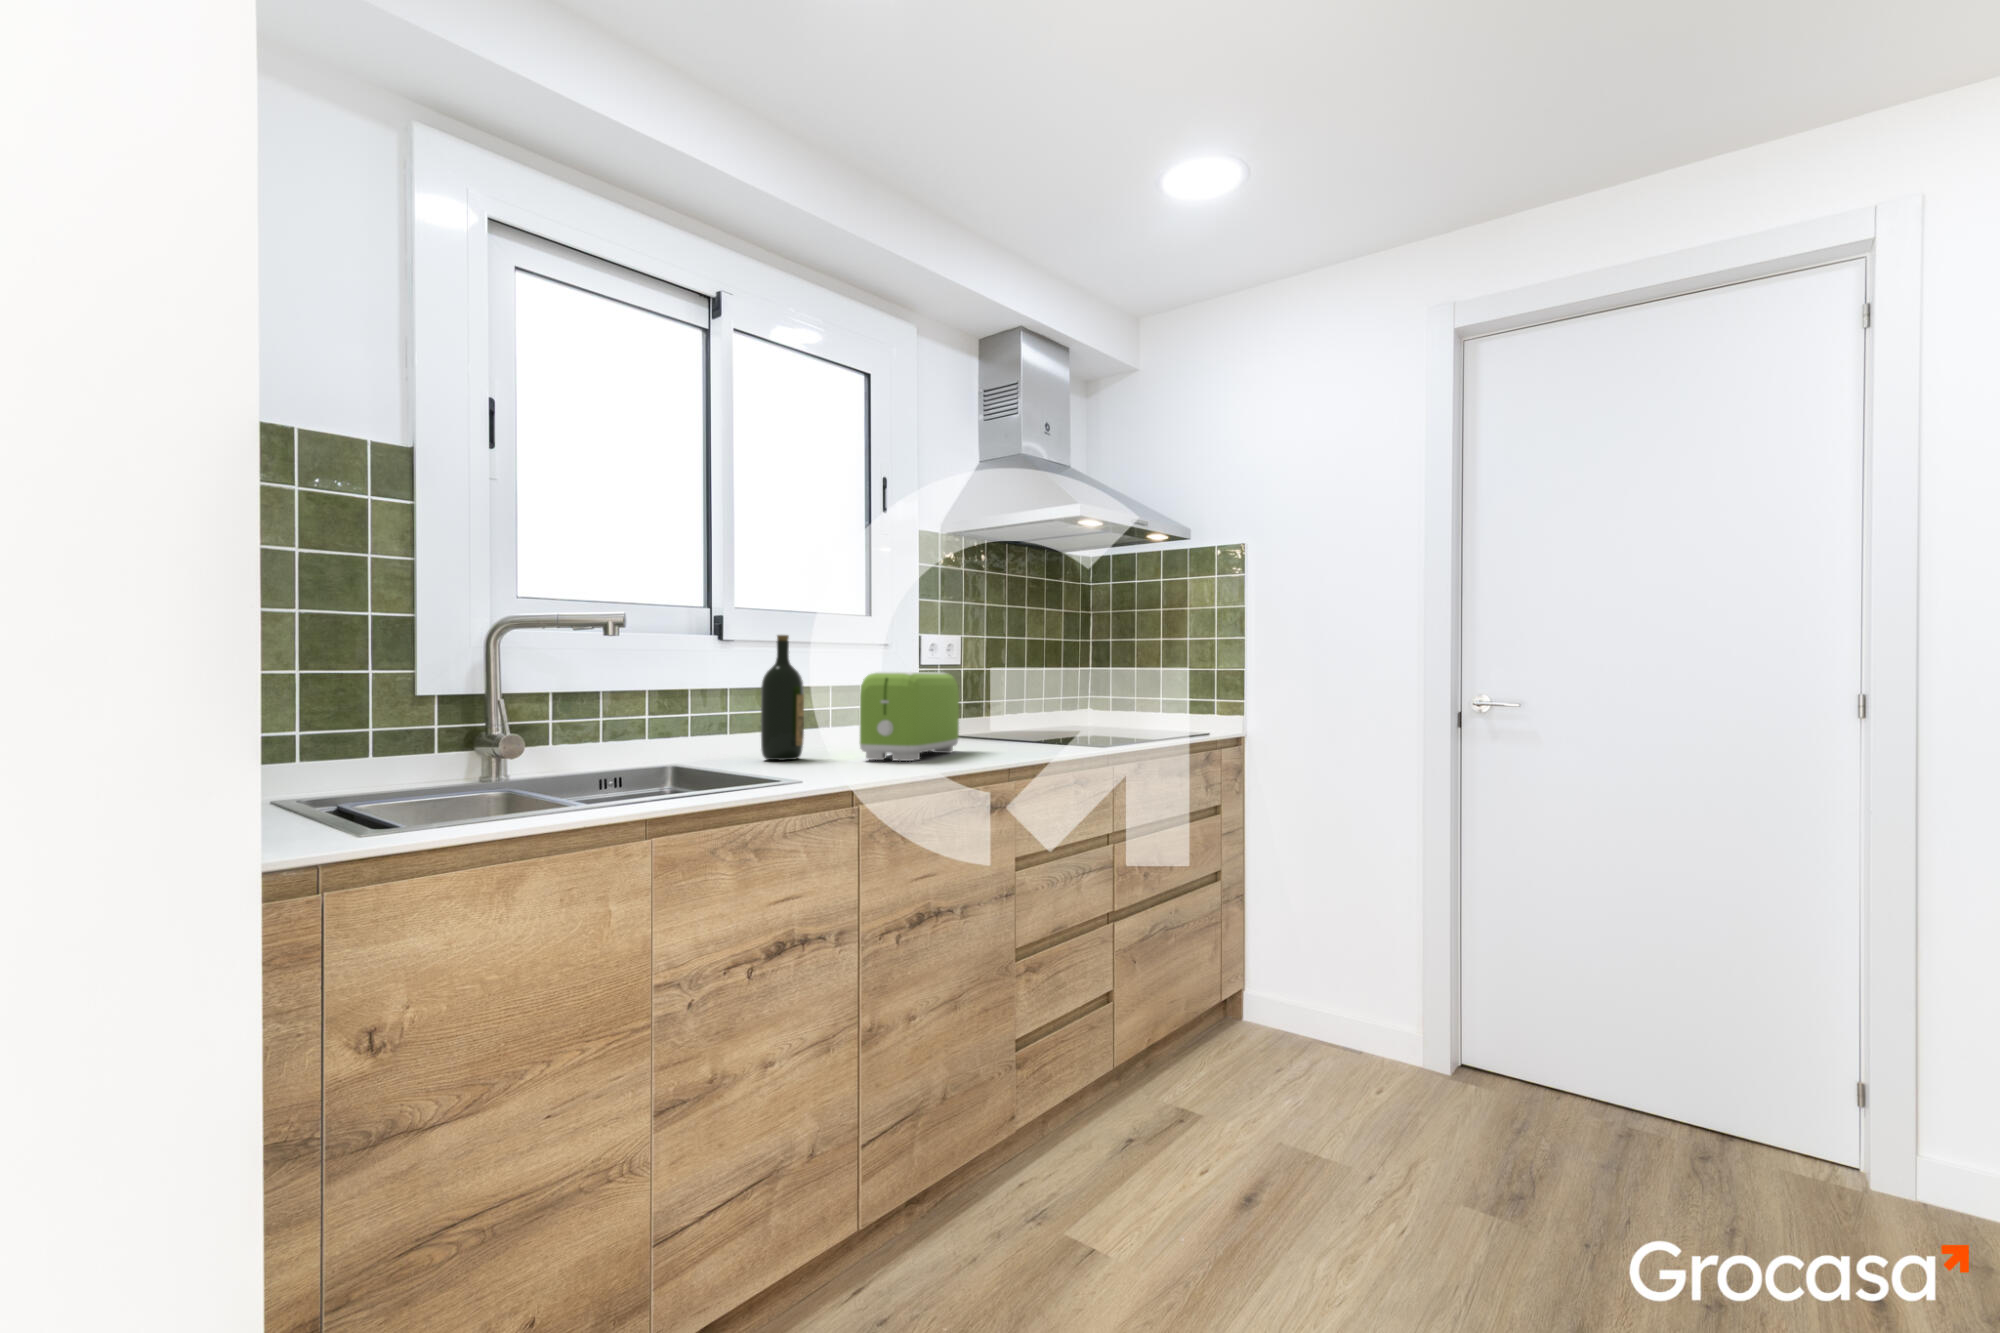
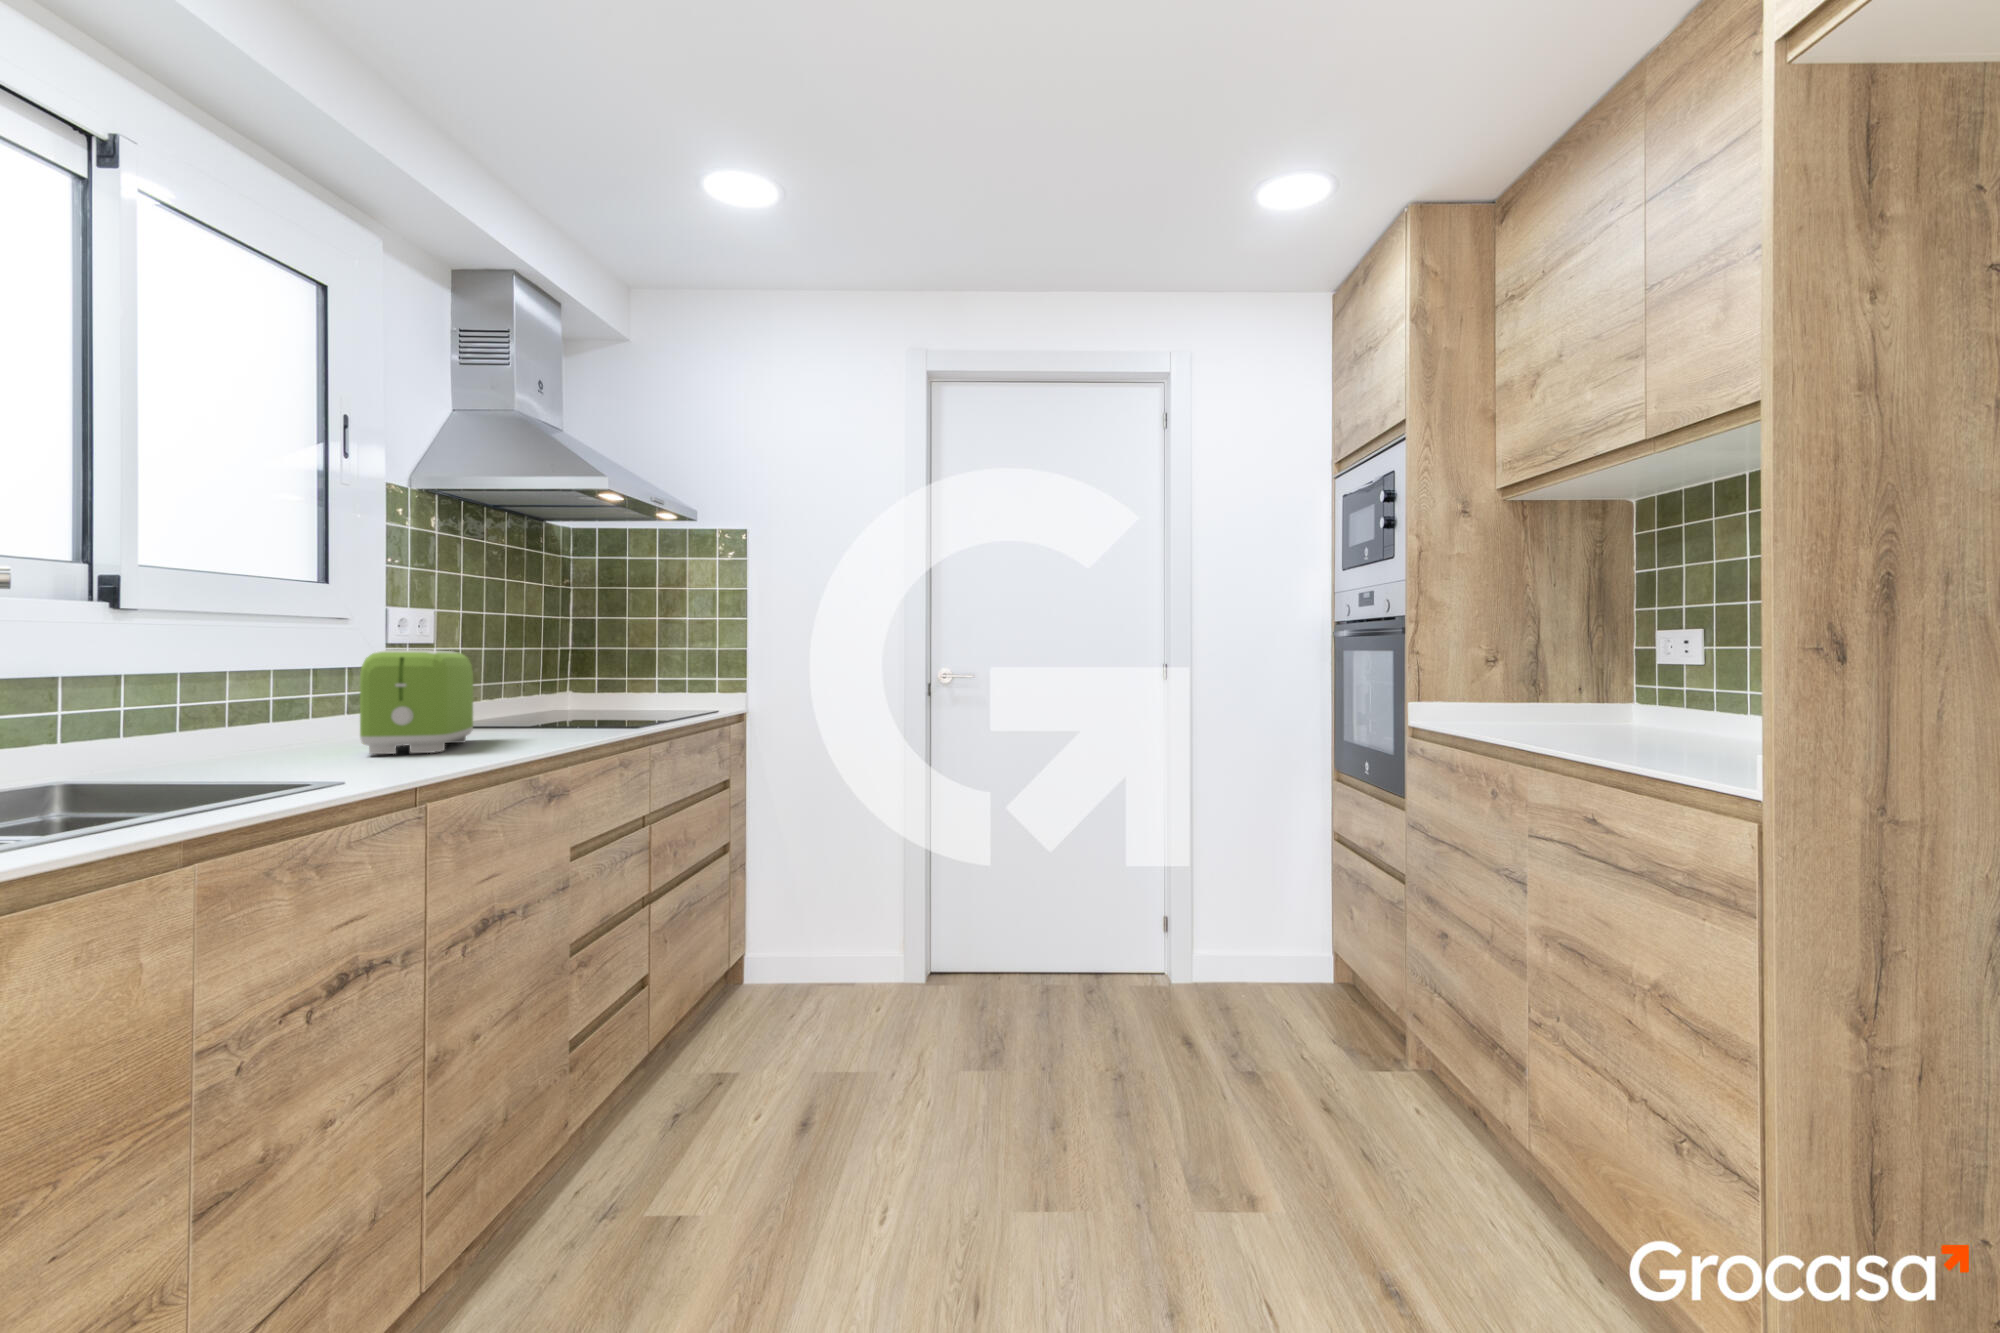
wine bottle: present [761,635,804,760] -> none [195,602,266,764]

